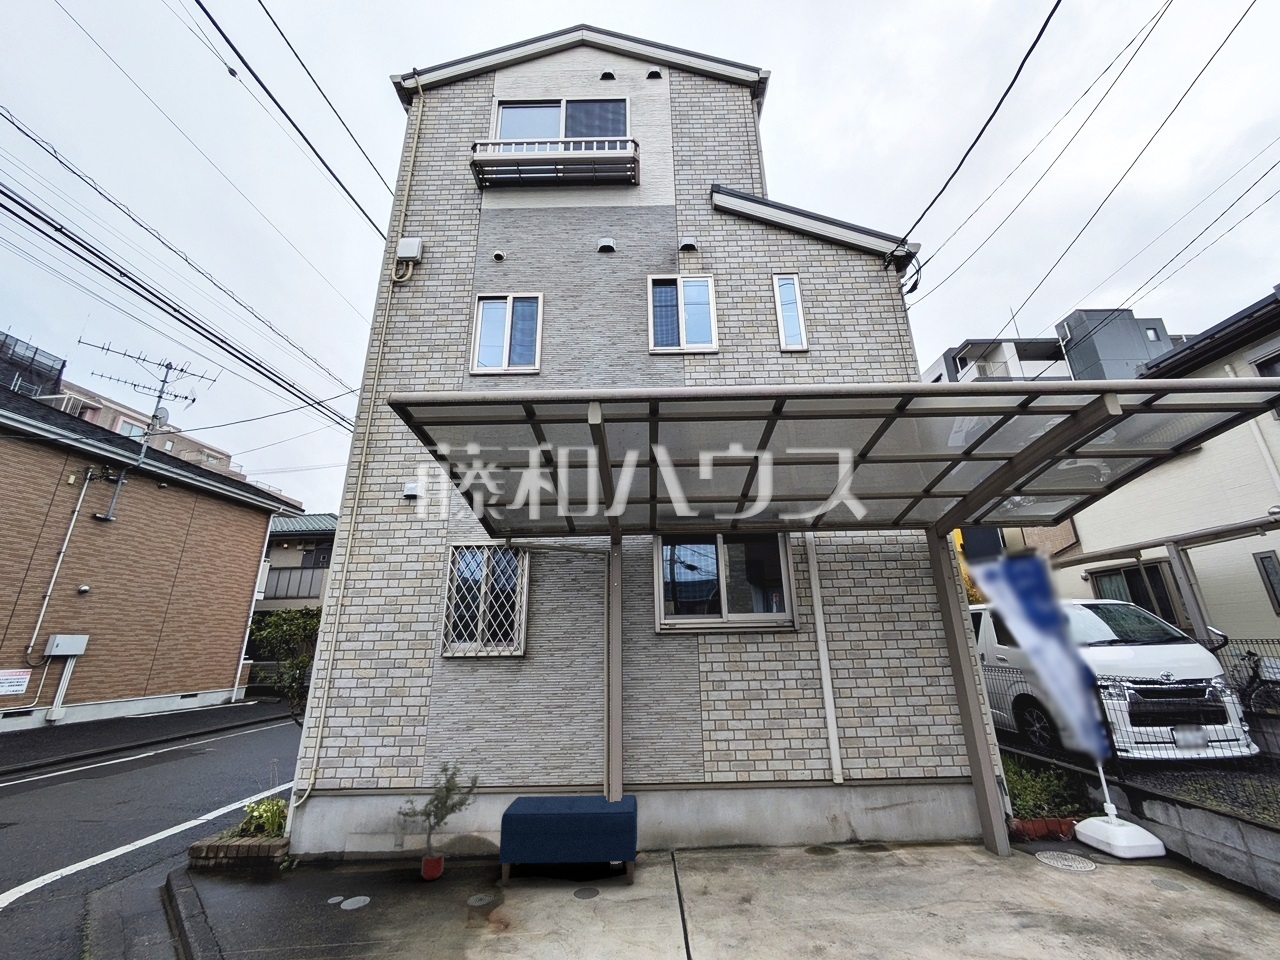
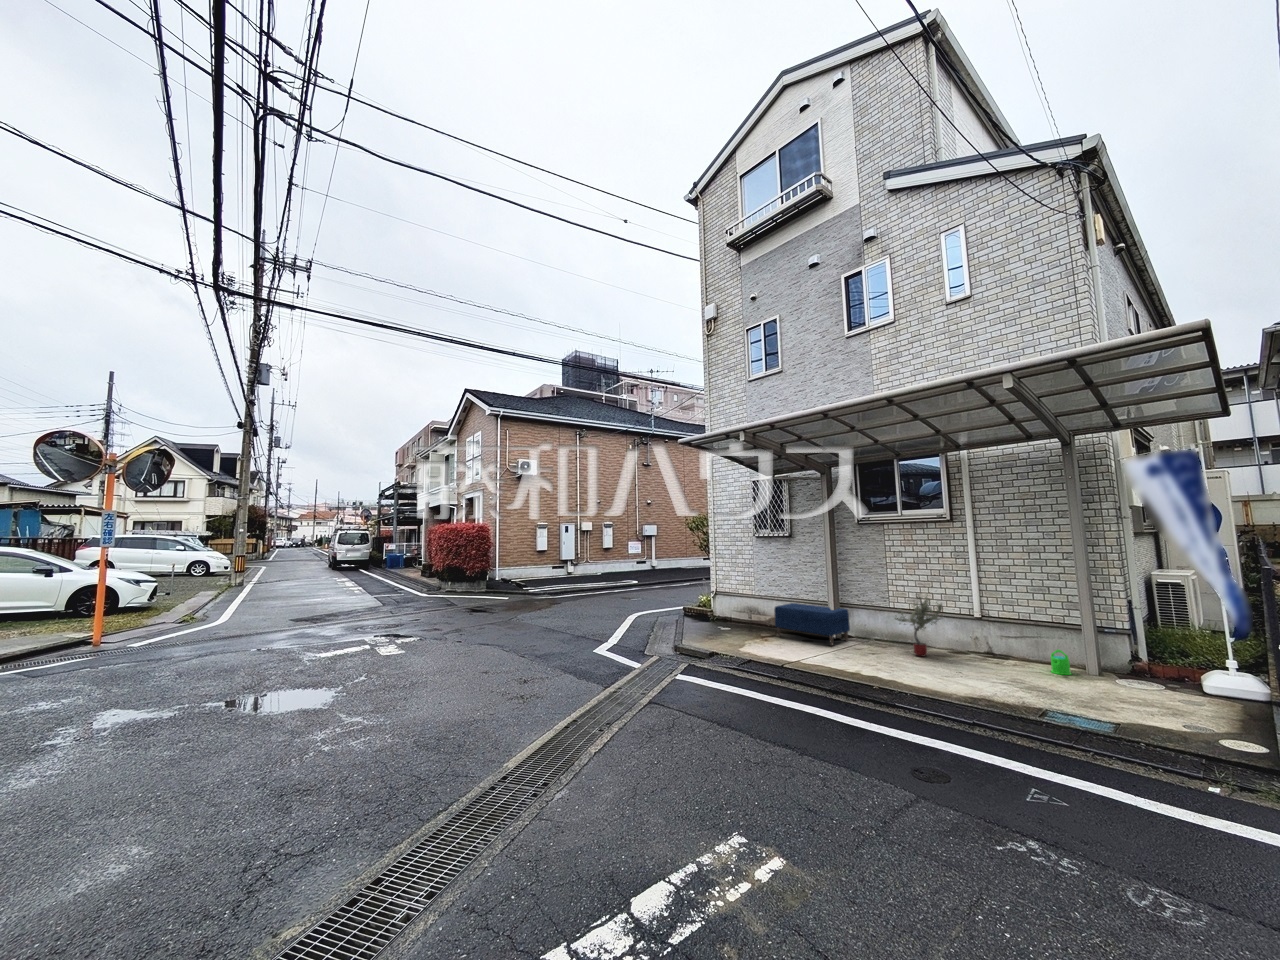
potted tree: present [397,760,478,880] -> present [895,594,943,657]
watering can: none [932,814,960,854] -> present [1051,650,1071,675]

